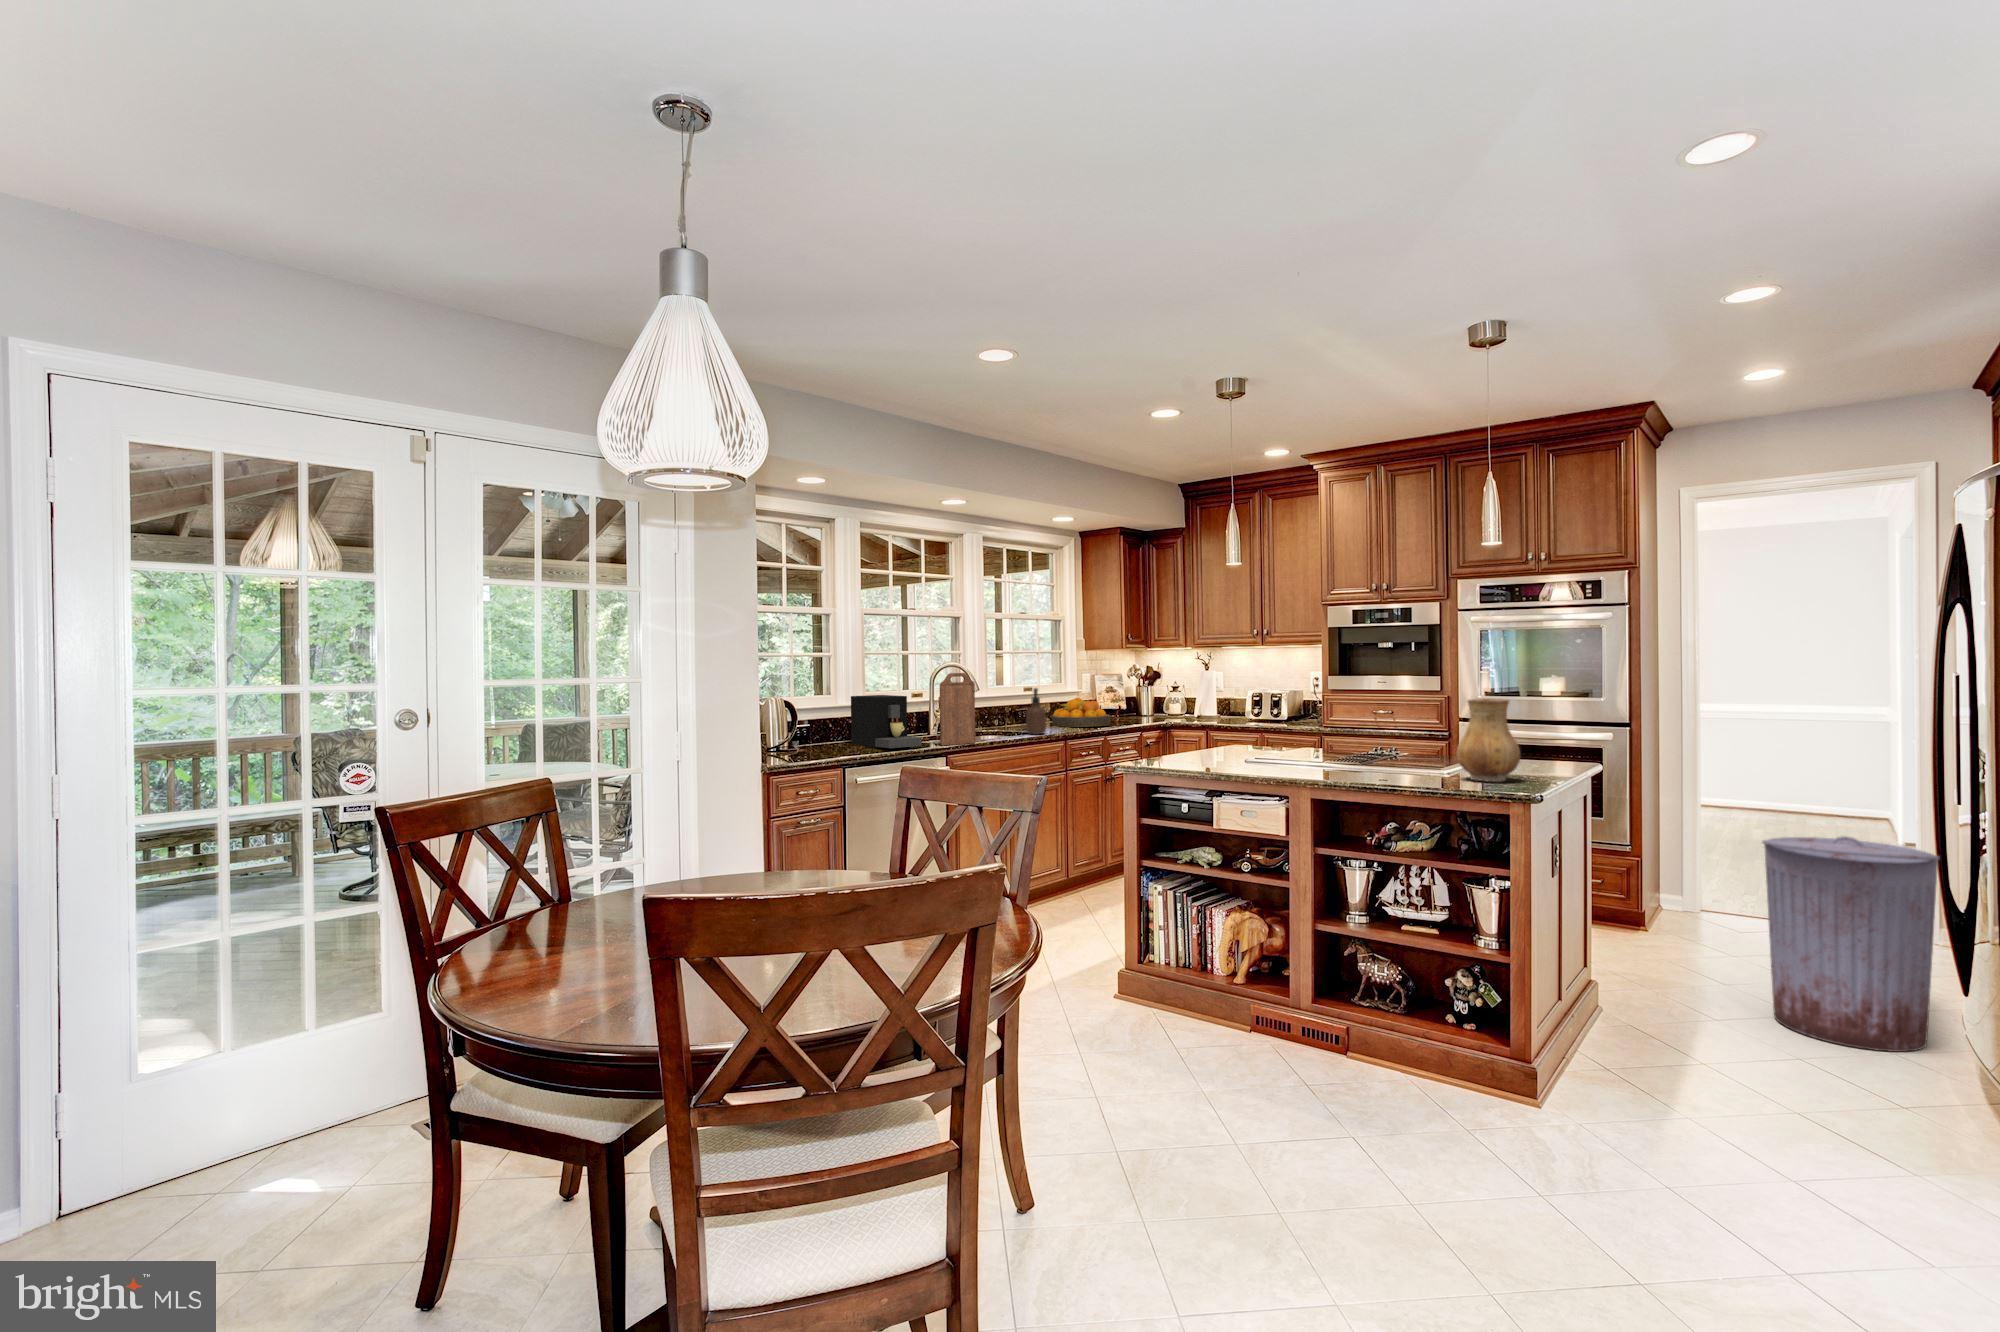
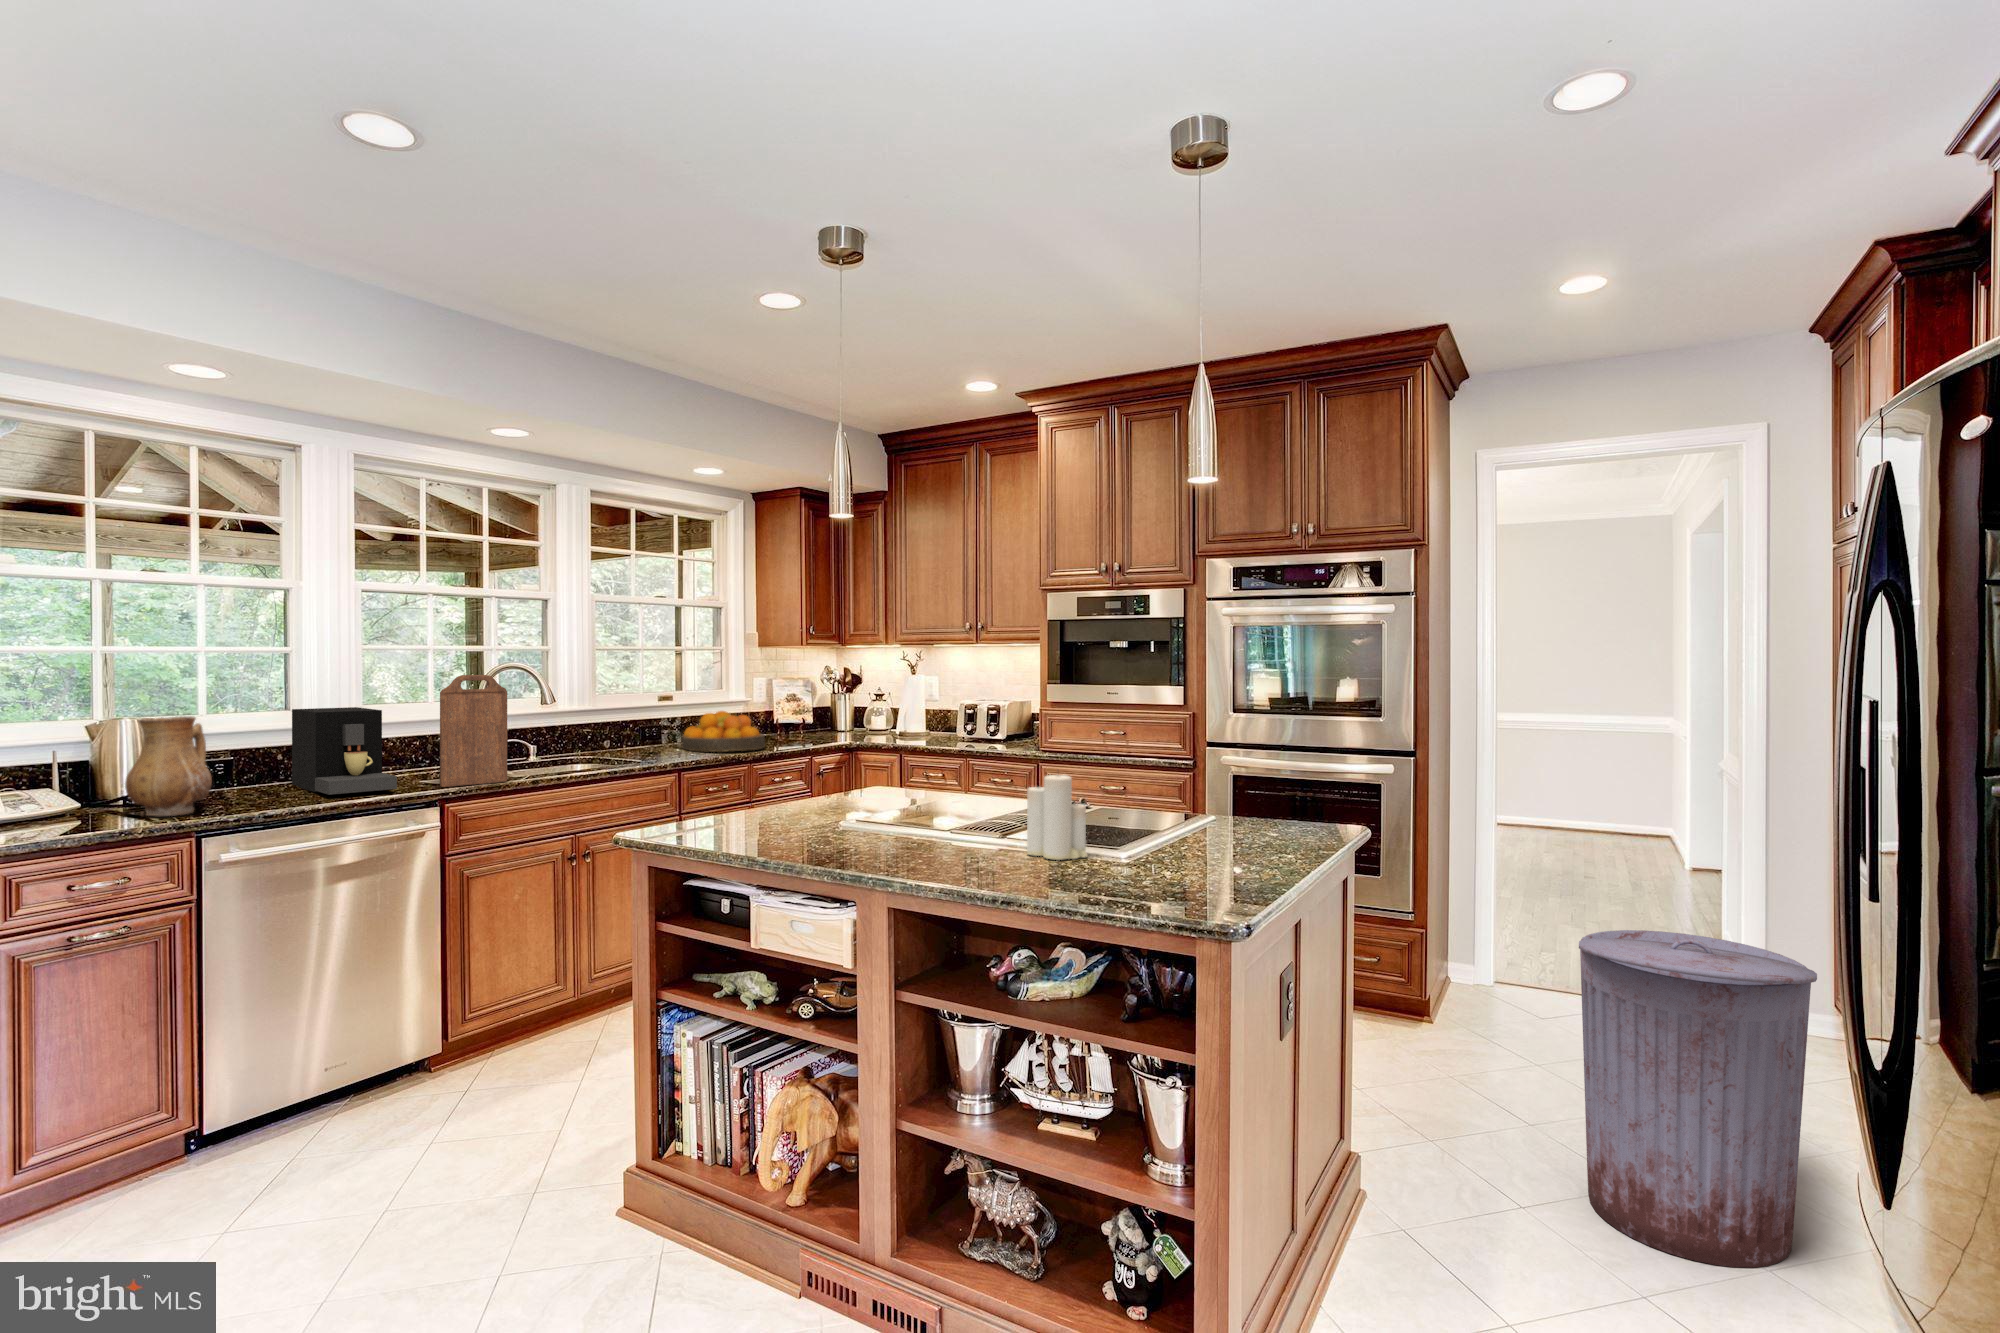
soap dispenser: present [1026,688,1046,734] -> none [618,698,648,765]
ceramic pitcher: present [1457,698,1520,782] -> present [125,717,212,816]
candle: none [1383,719,1424,774] -> present [1027,775,1088,860]

